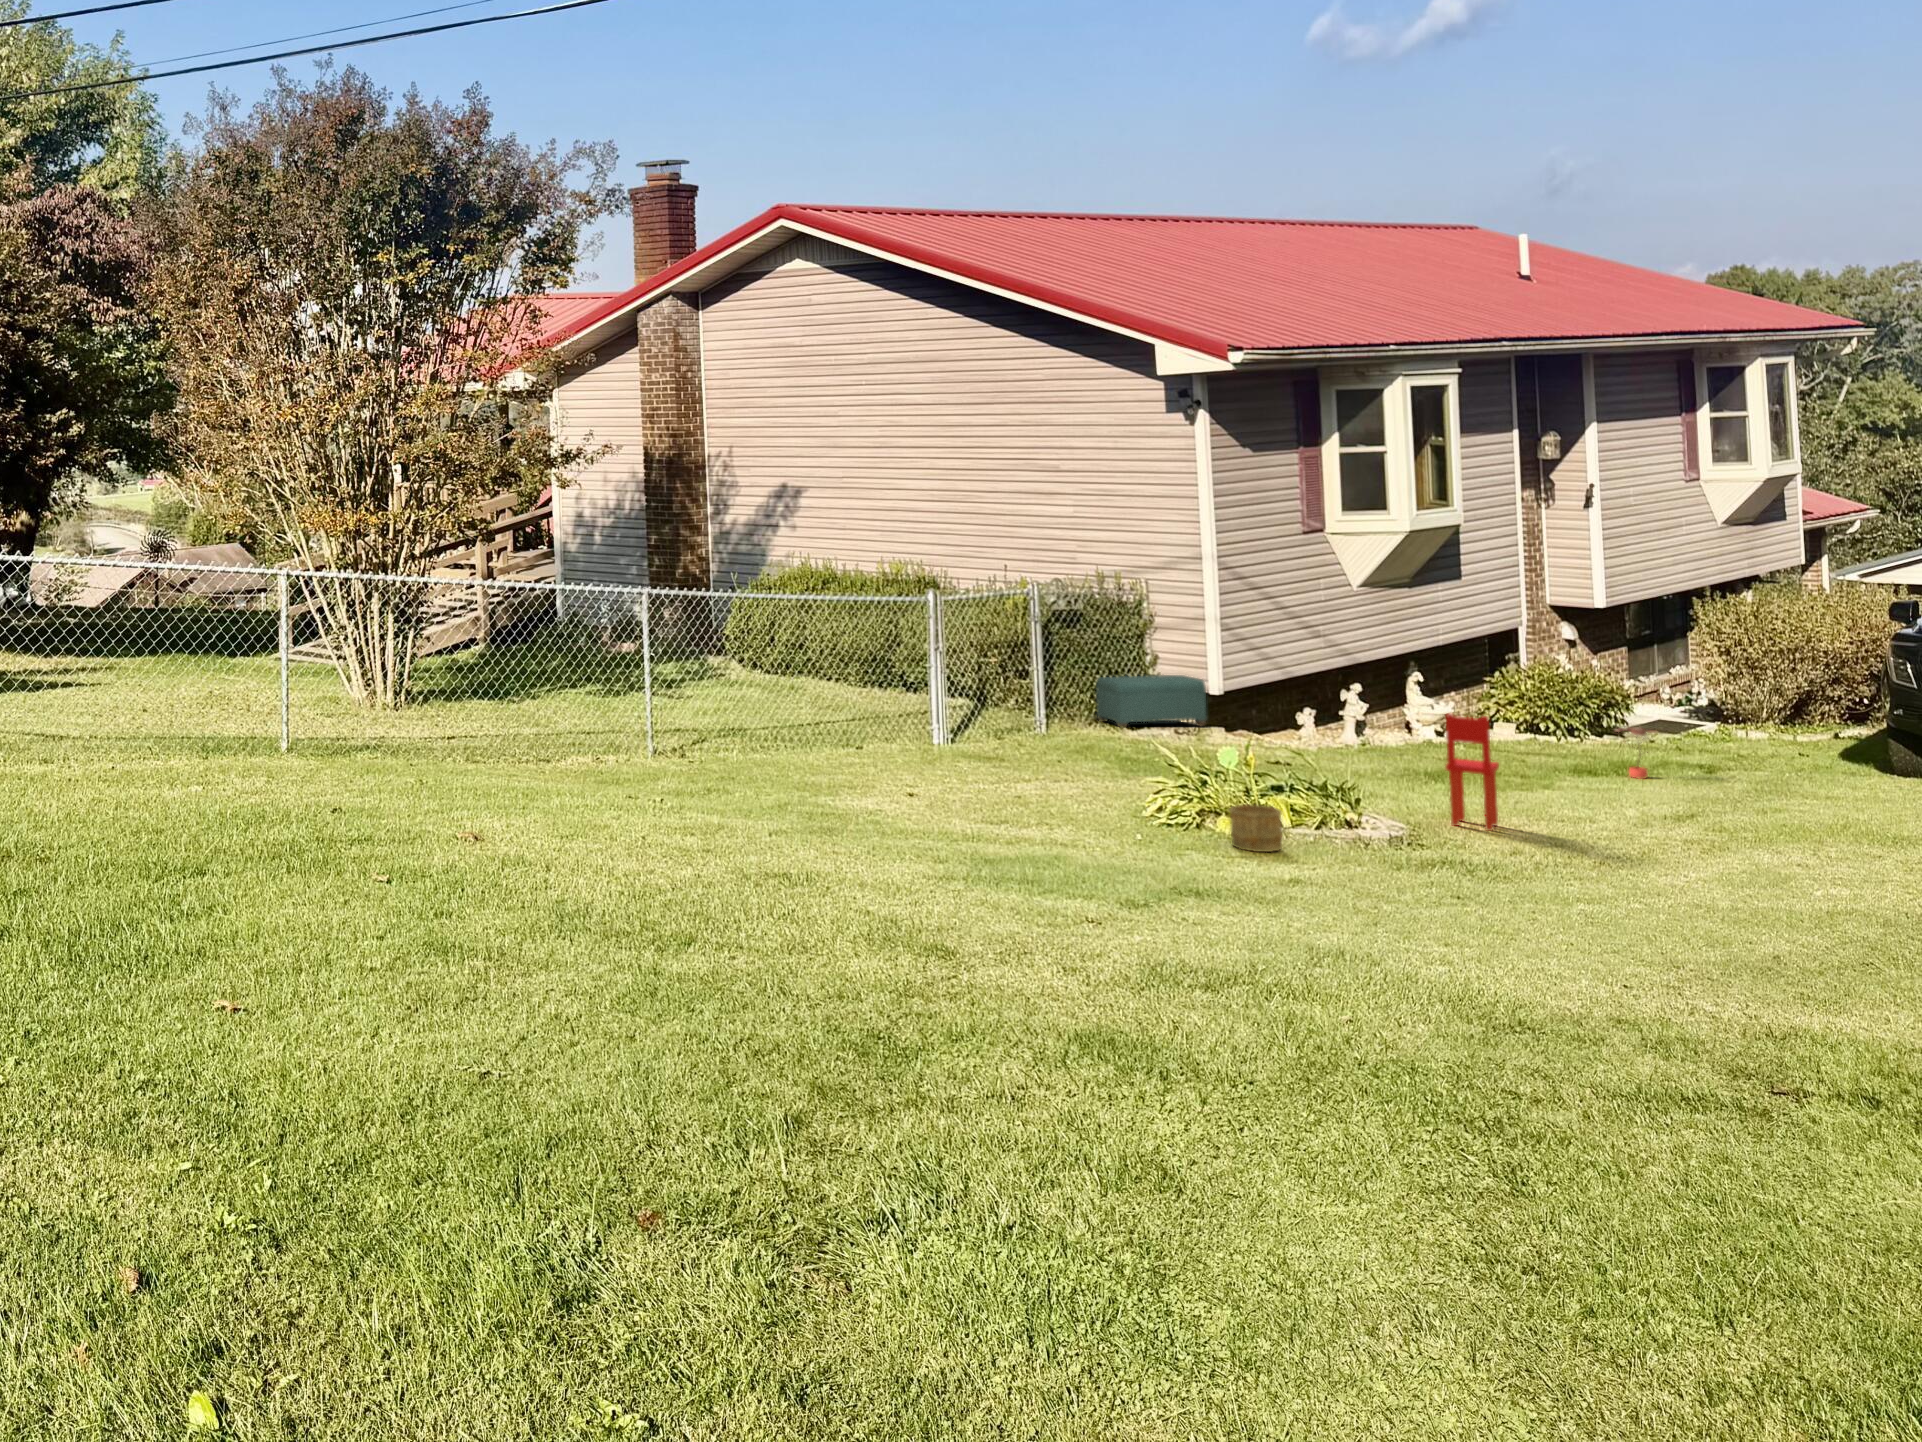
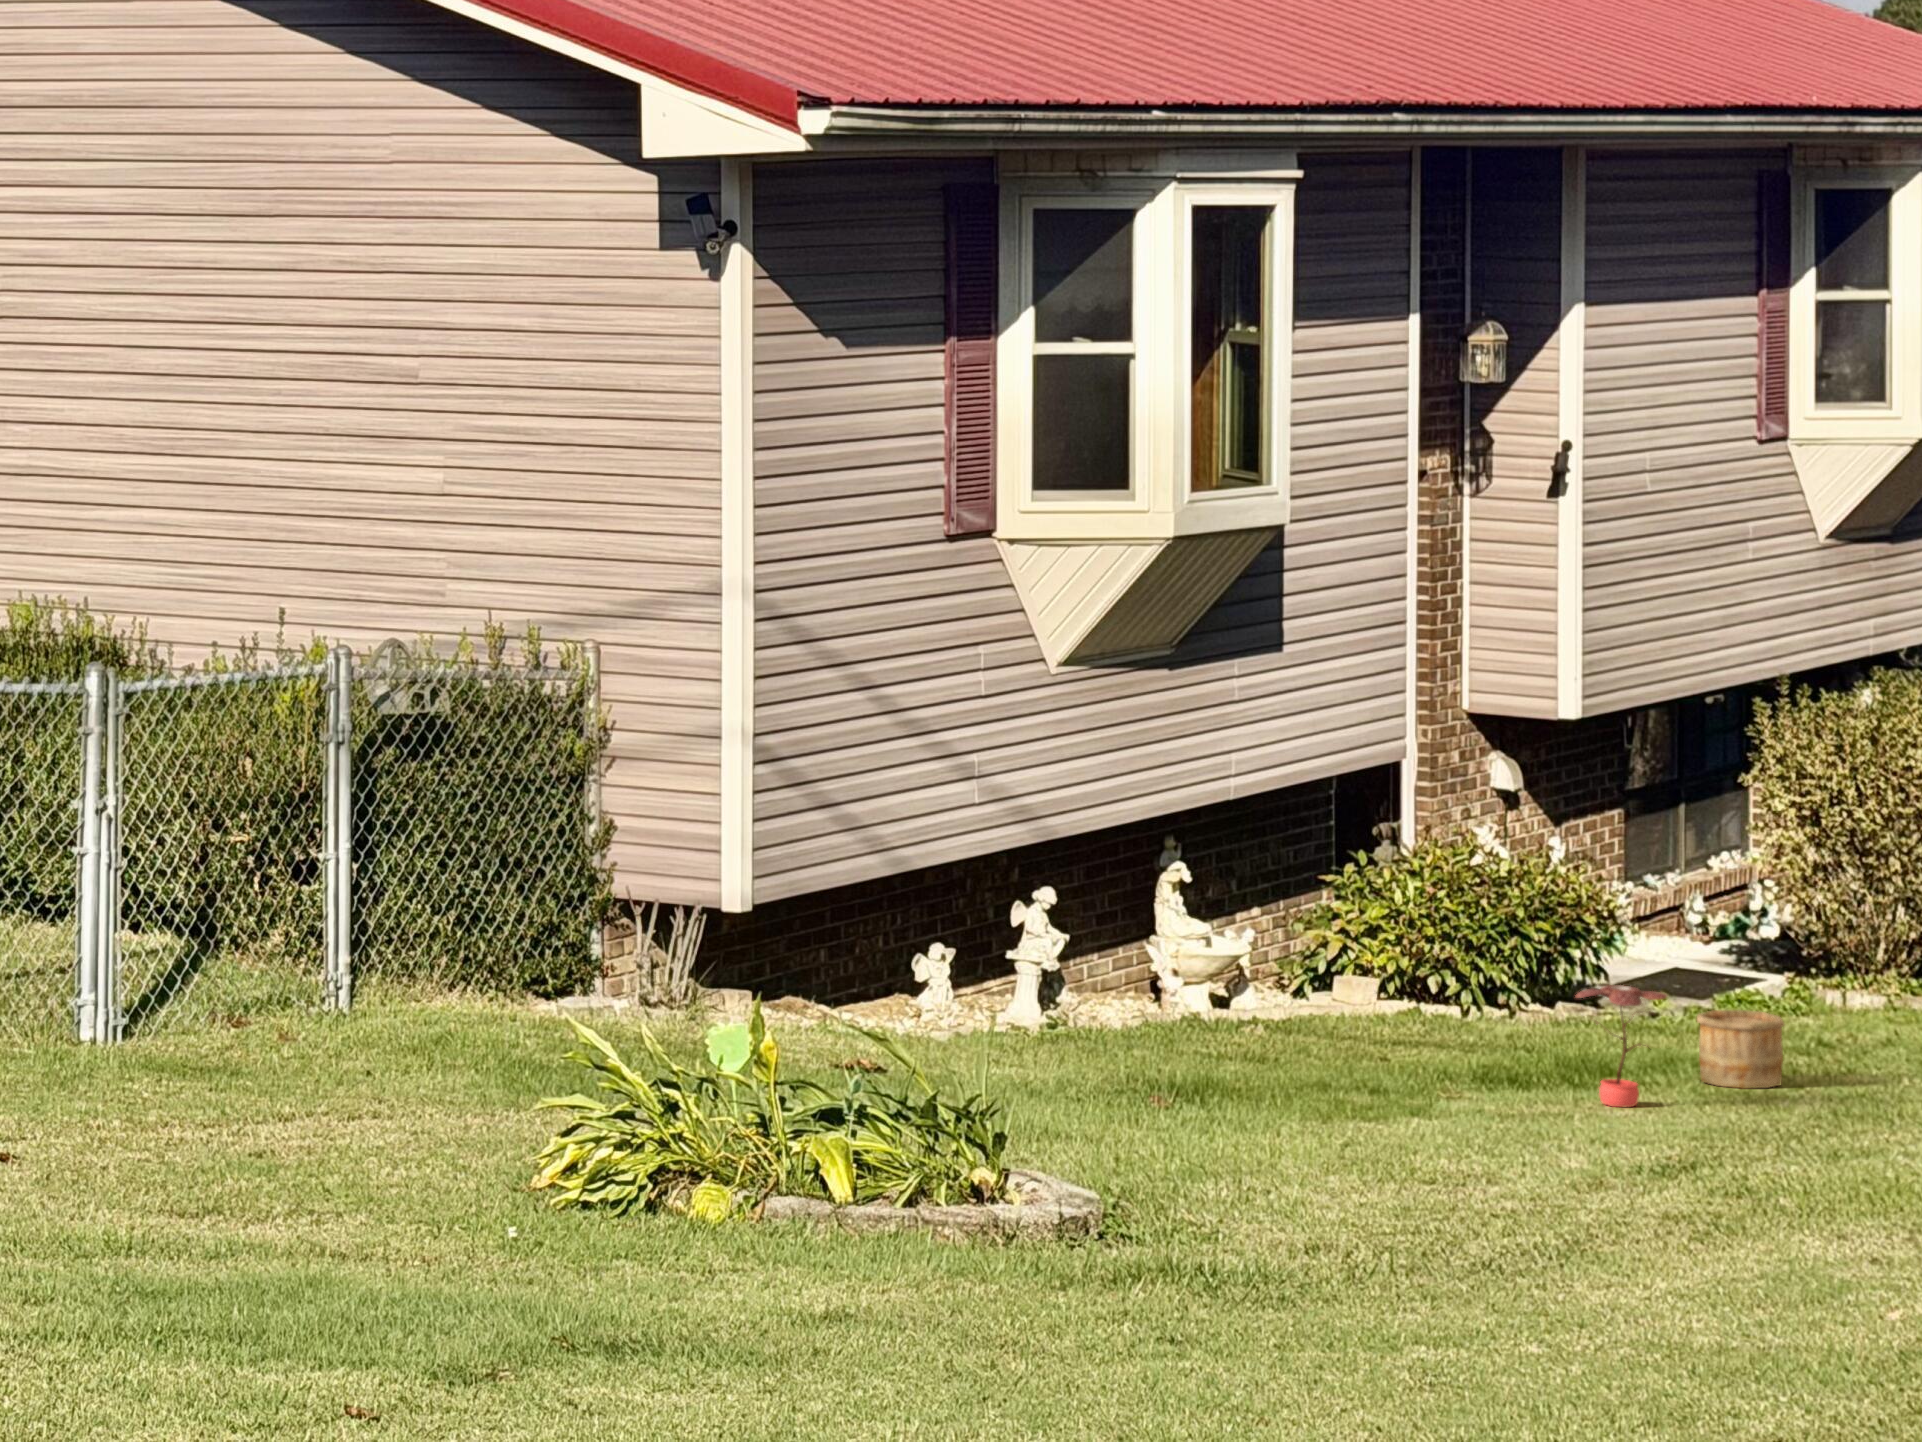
bench: present [1096,675,1207,727] -> none [430,876,692,1015]
chair: present [1445,713,1499,831] -> none [1166,967,1295,1275]
wooden bucket: present [1229,804,1282,852] -> present [1697,1010,1784,1089]

